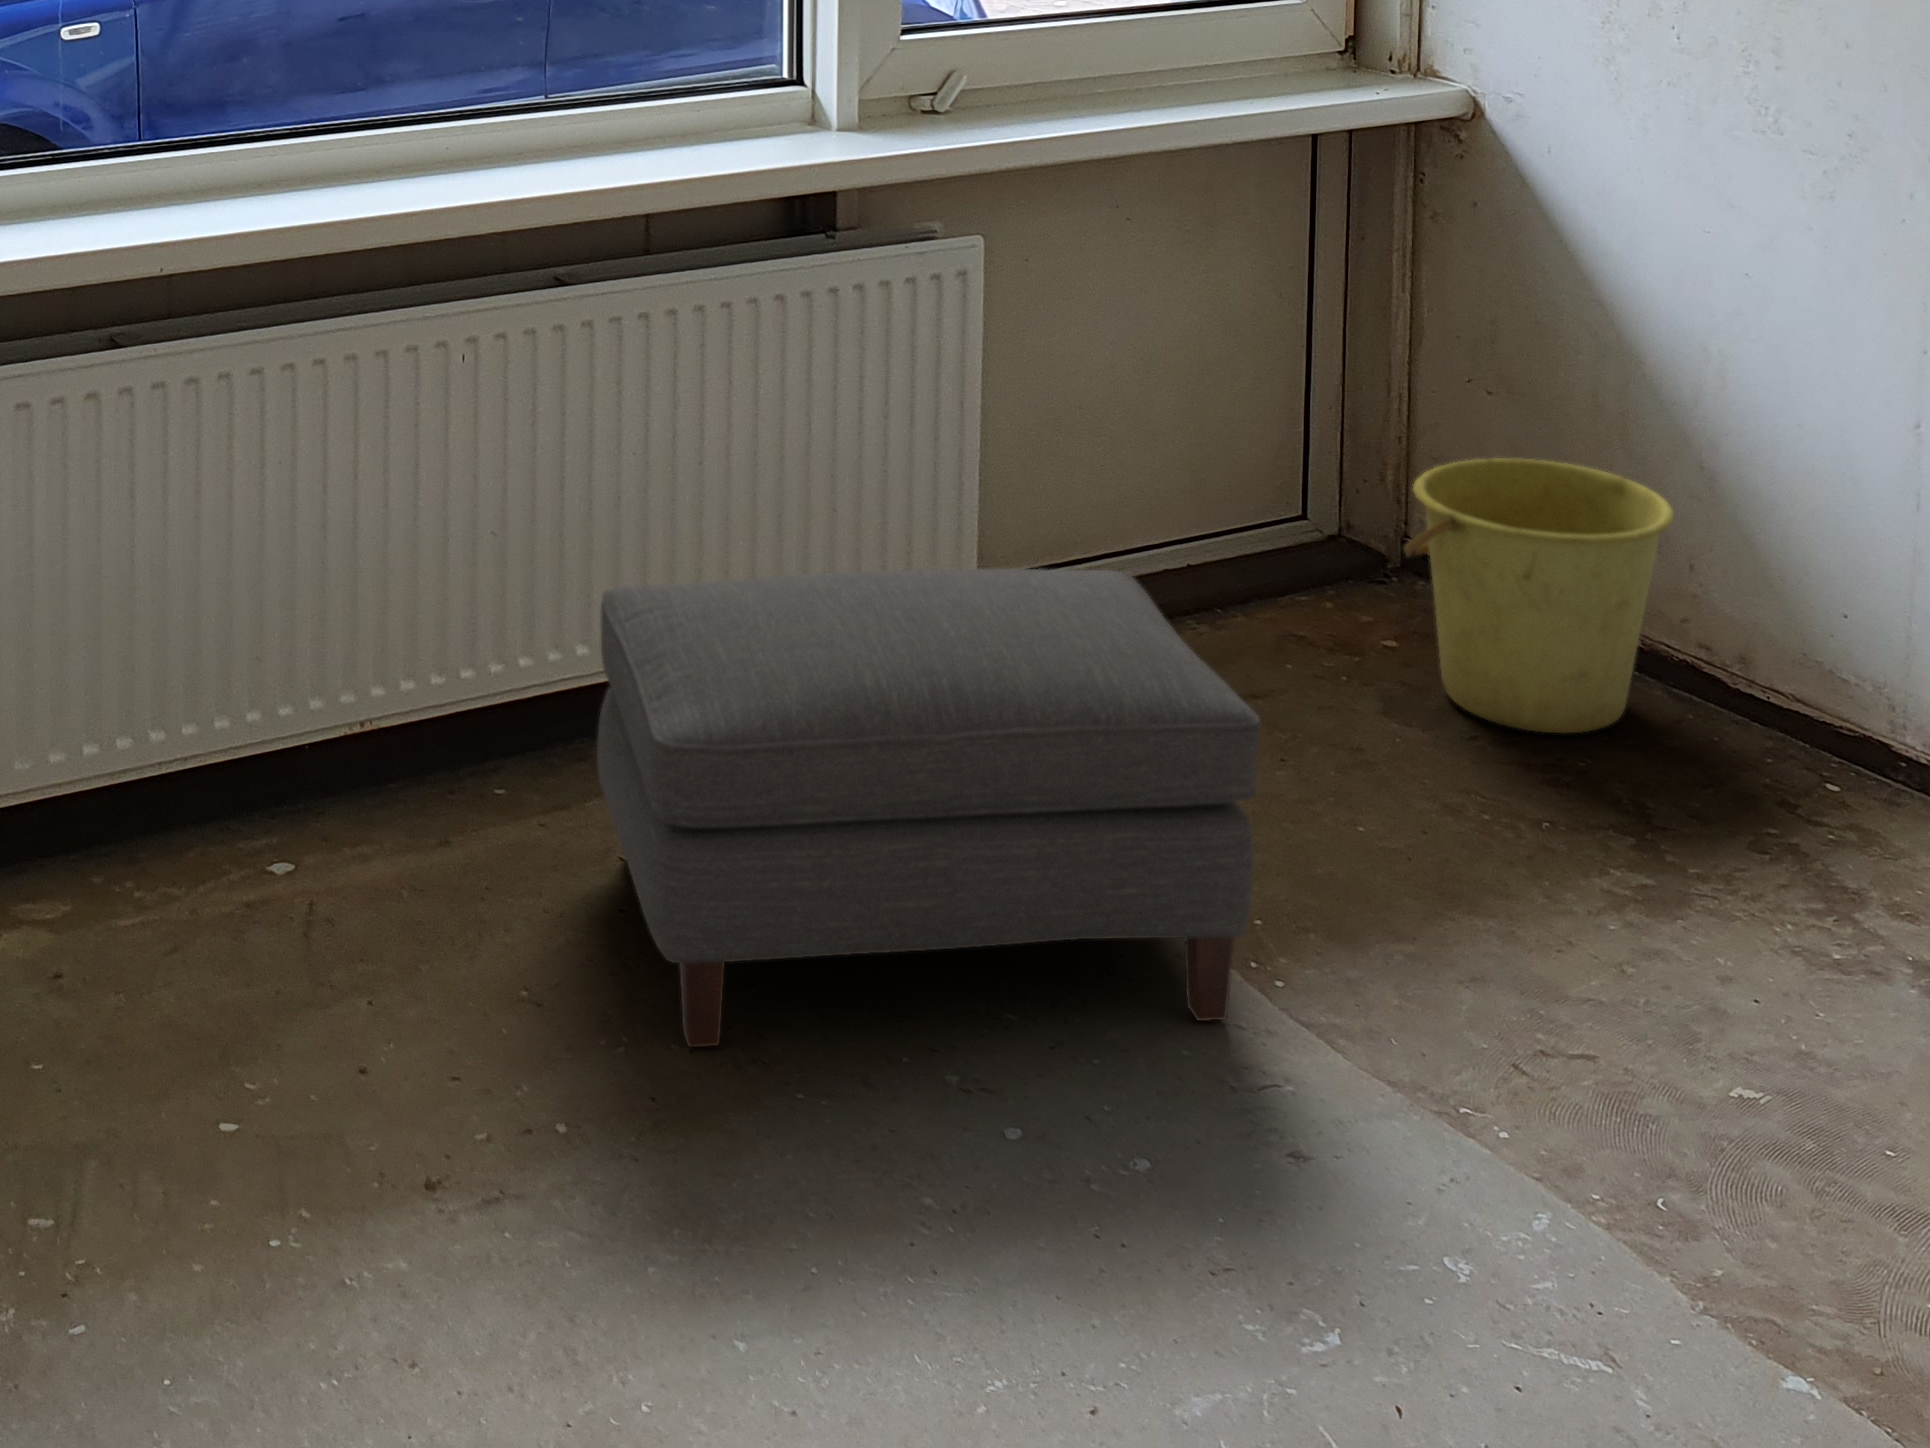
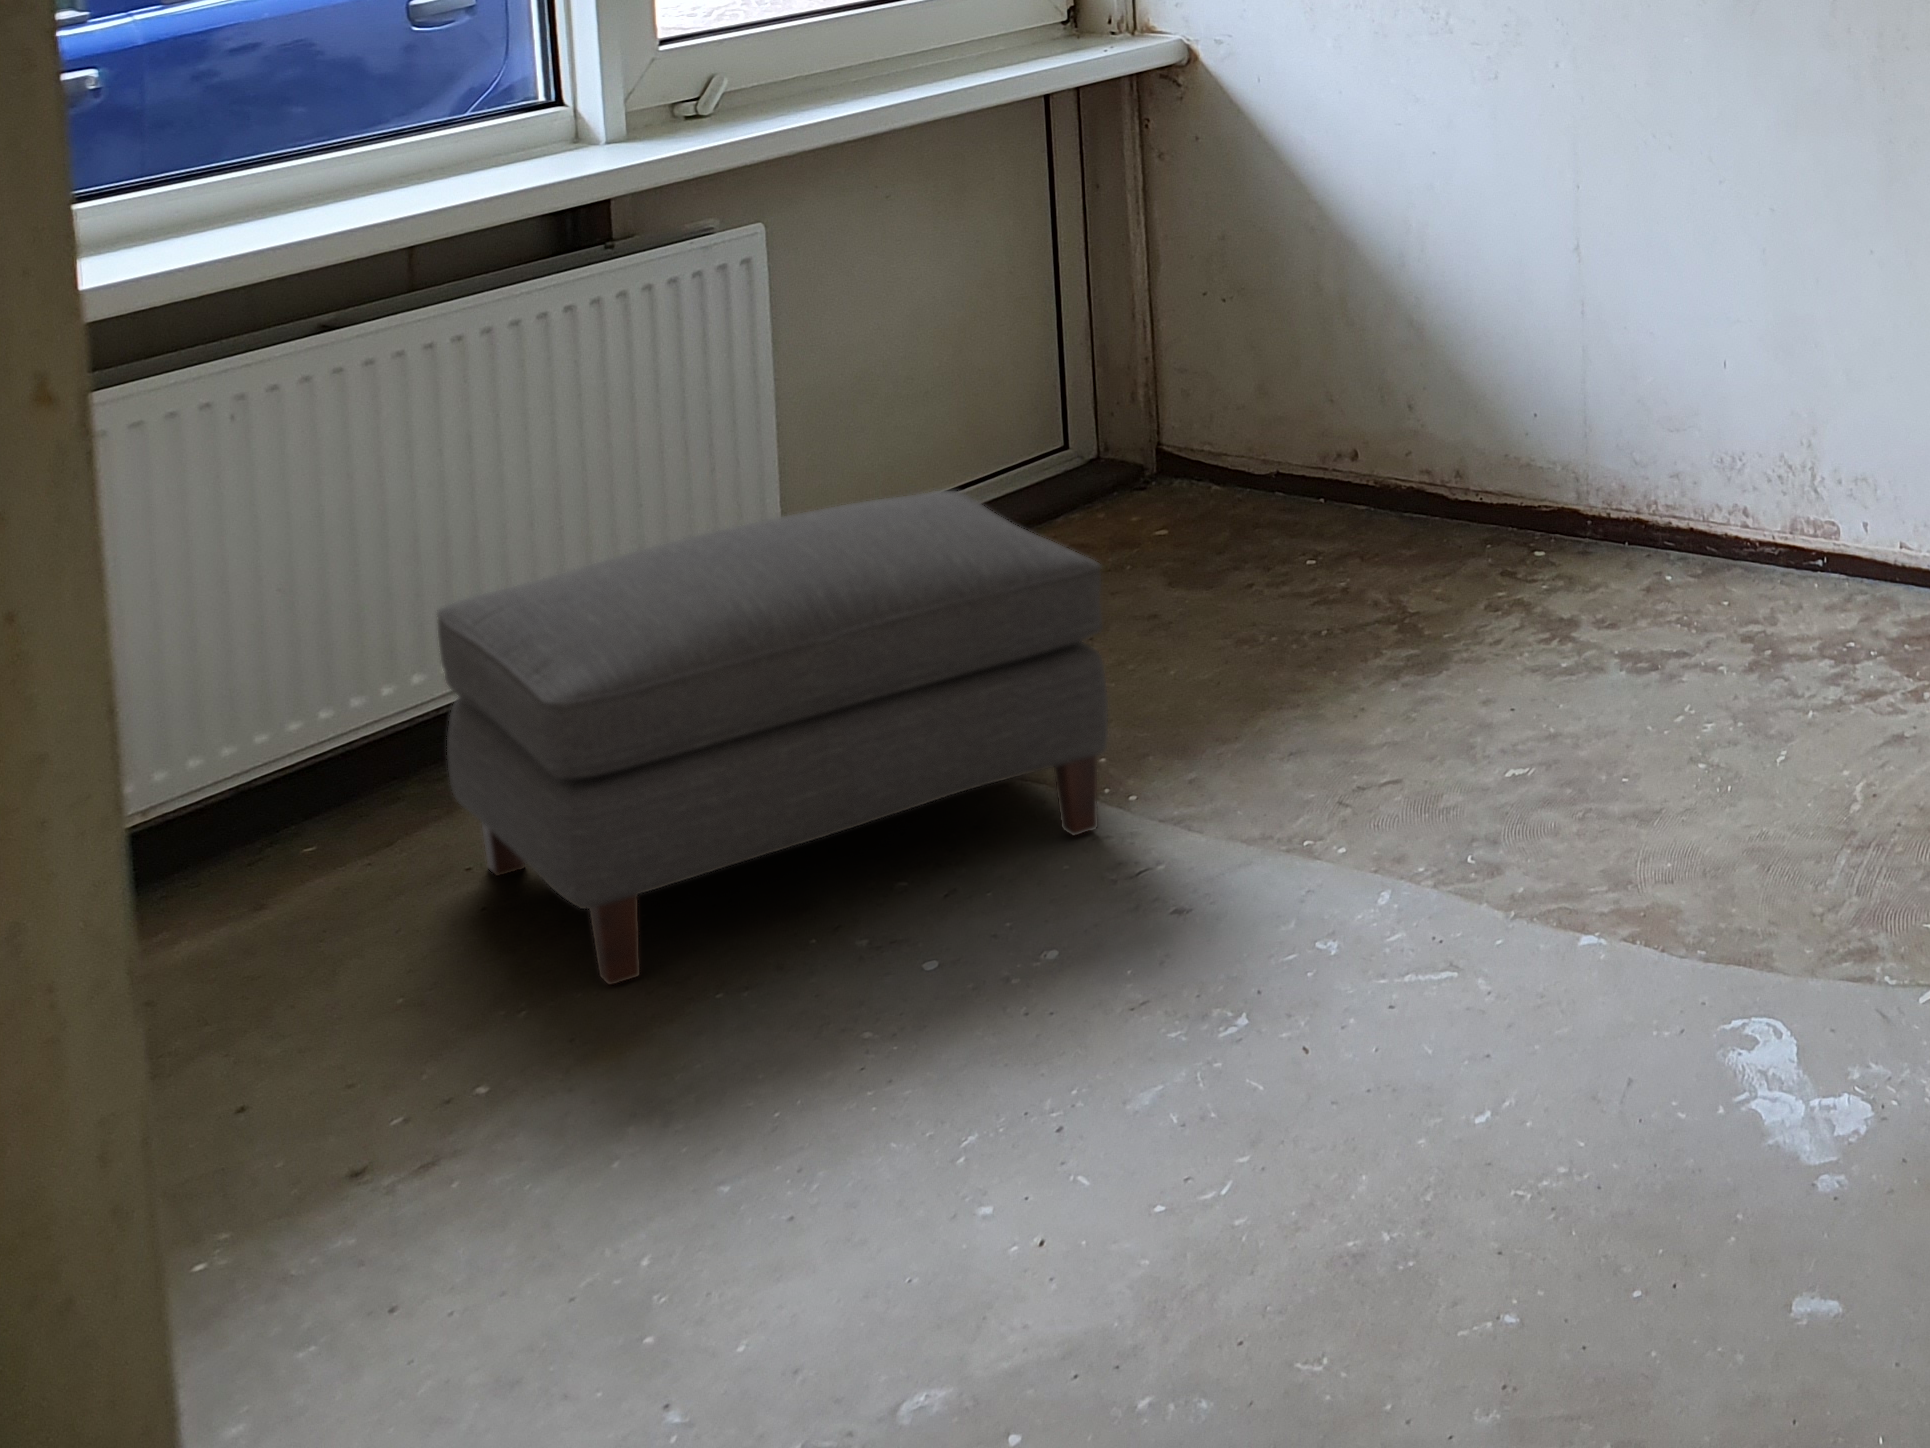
bucket: present [1404,458,1674,733] -> none [1177,347,1394,573]

